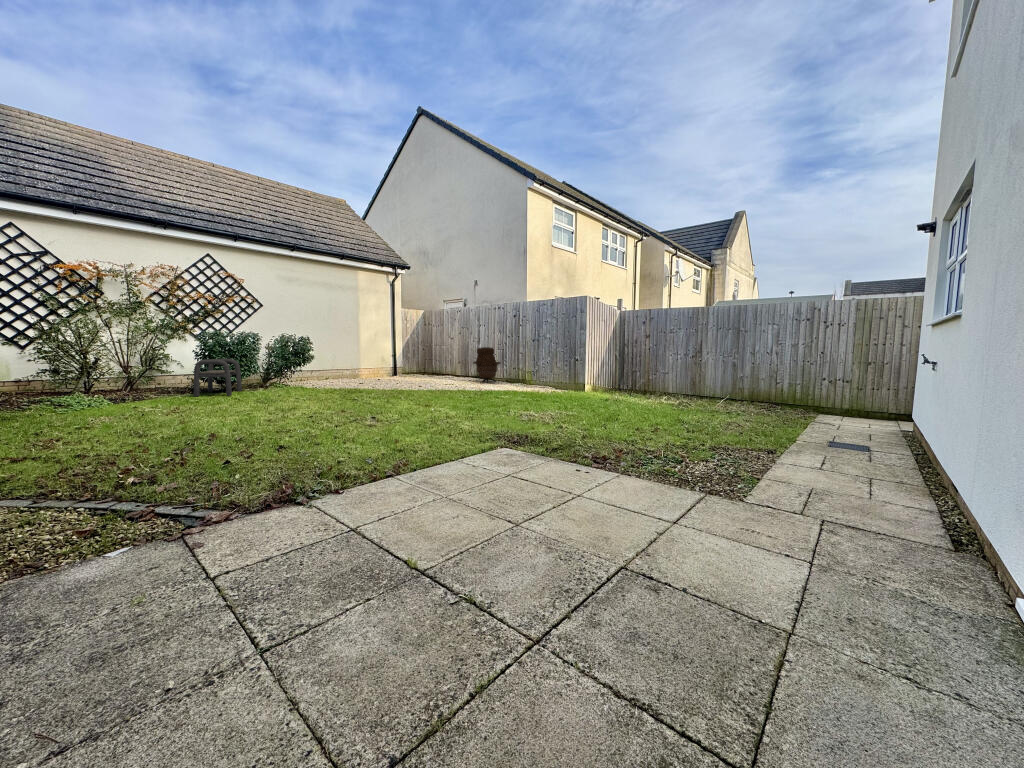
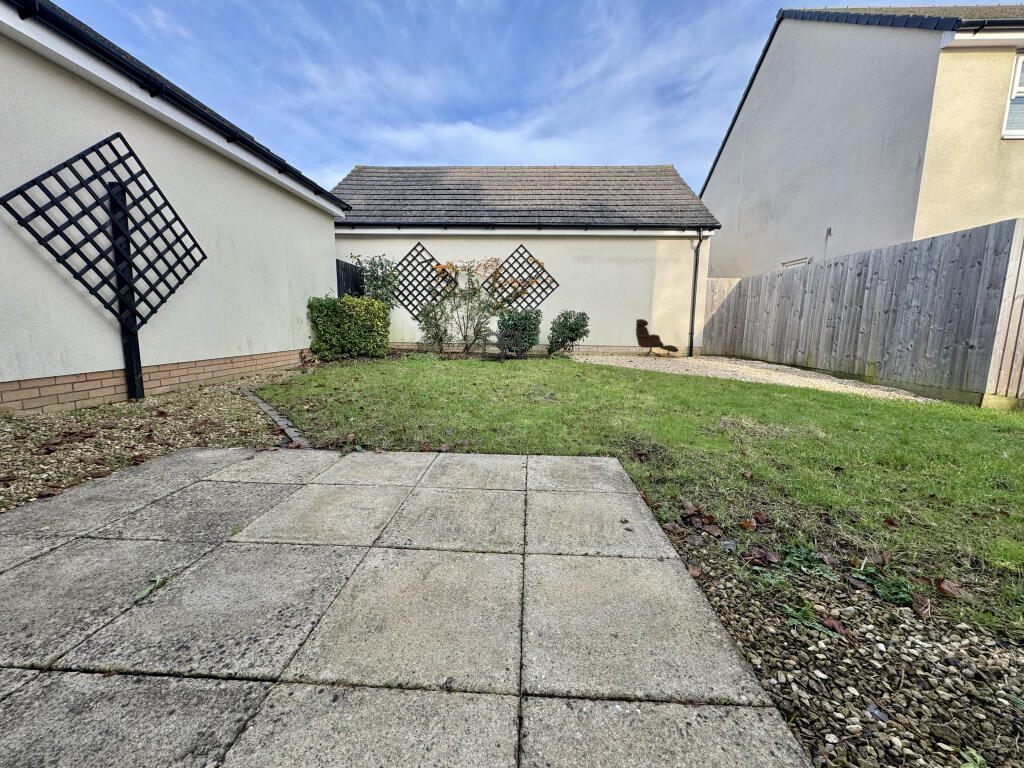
lounge chair: present [473,347,500,382] -> present [636,319,678,357]

